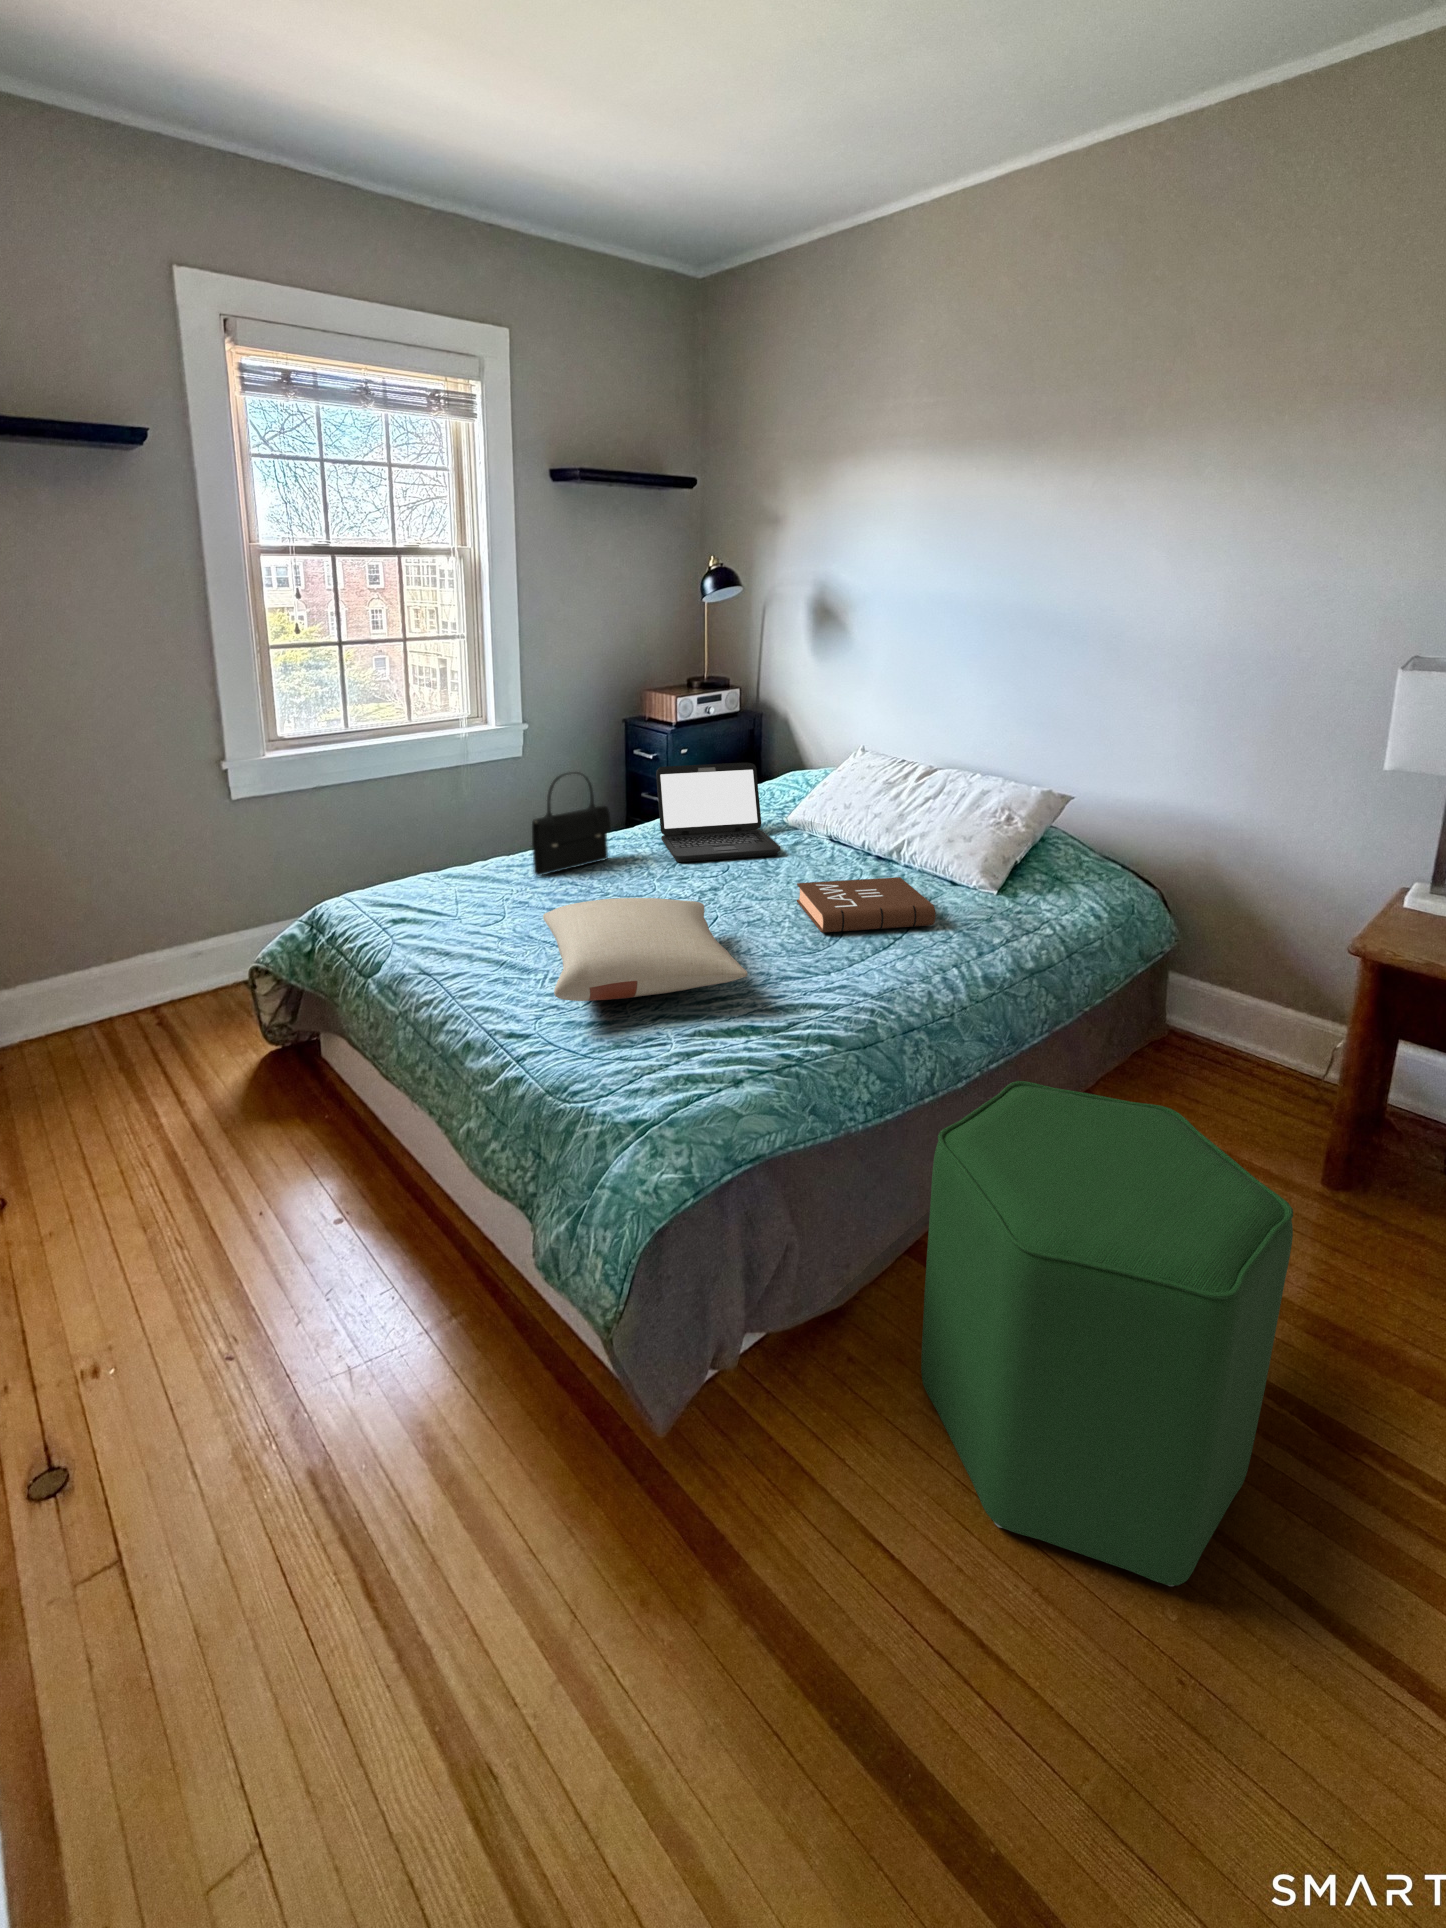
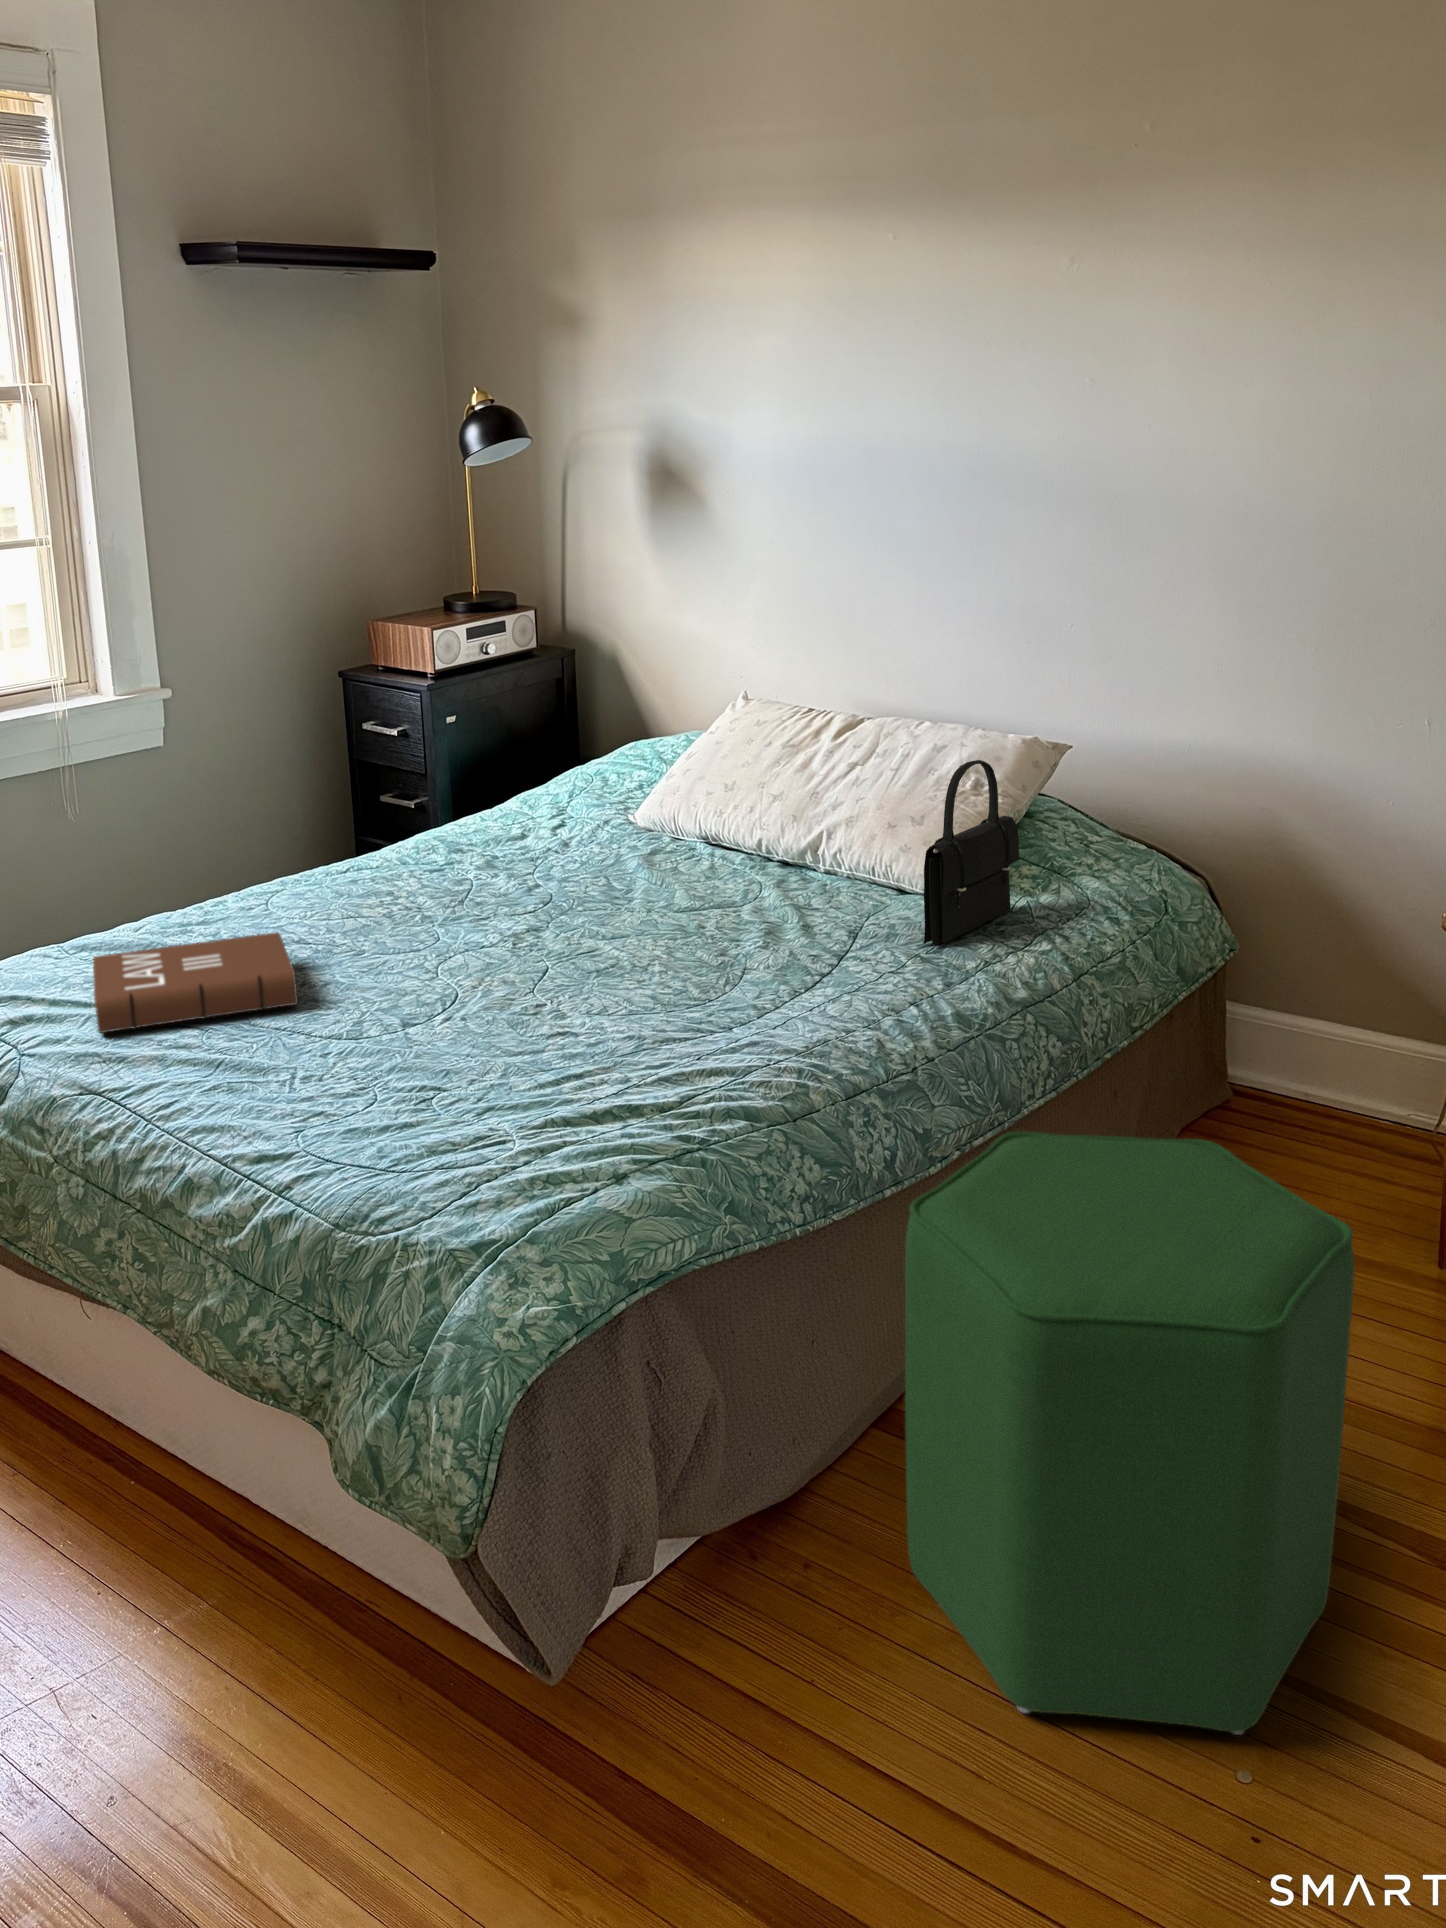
laptop: present [656,763,781,862] -> none [417,728,631,895]
handbag: present [532,772,611,876] -> present [924,760,1019,946]
book: present [797,877,935,932] -> present [93,932,298,1033]
pillow: present [543,898,748,1001] -> none [274,939,616,1095]

